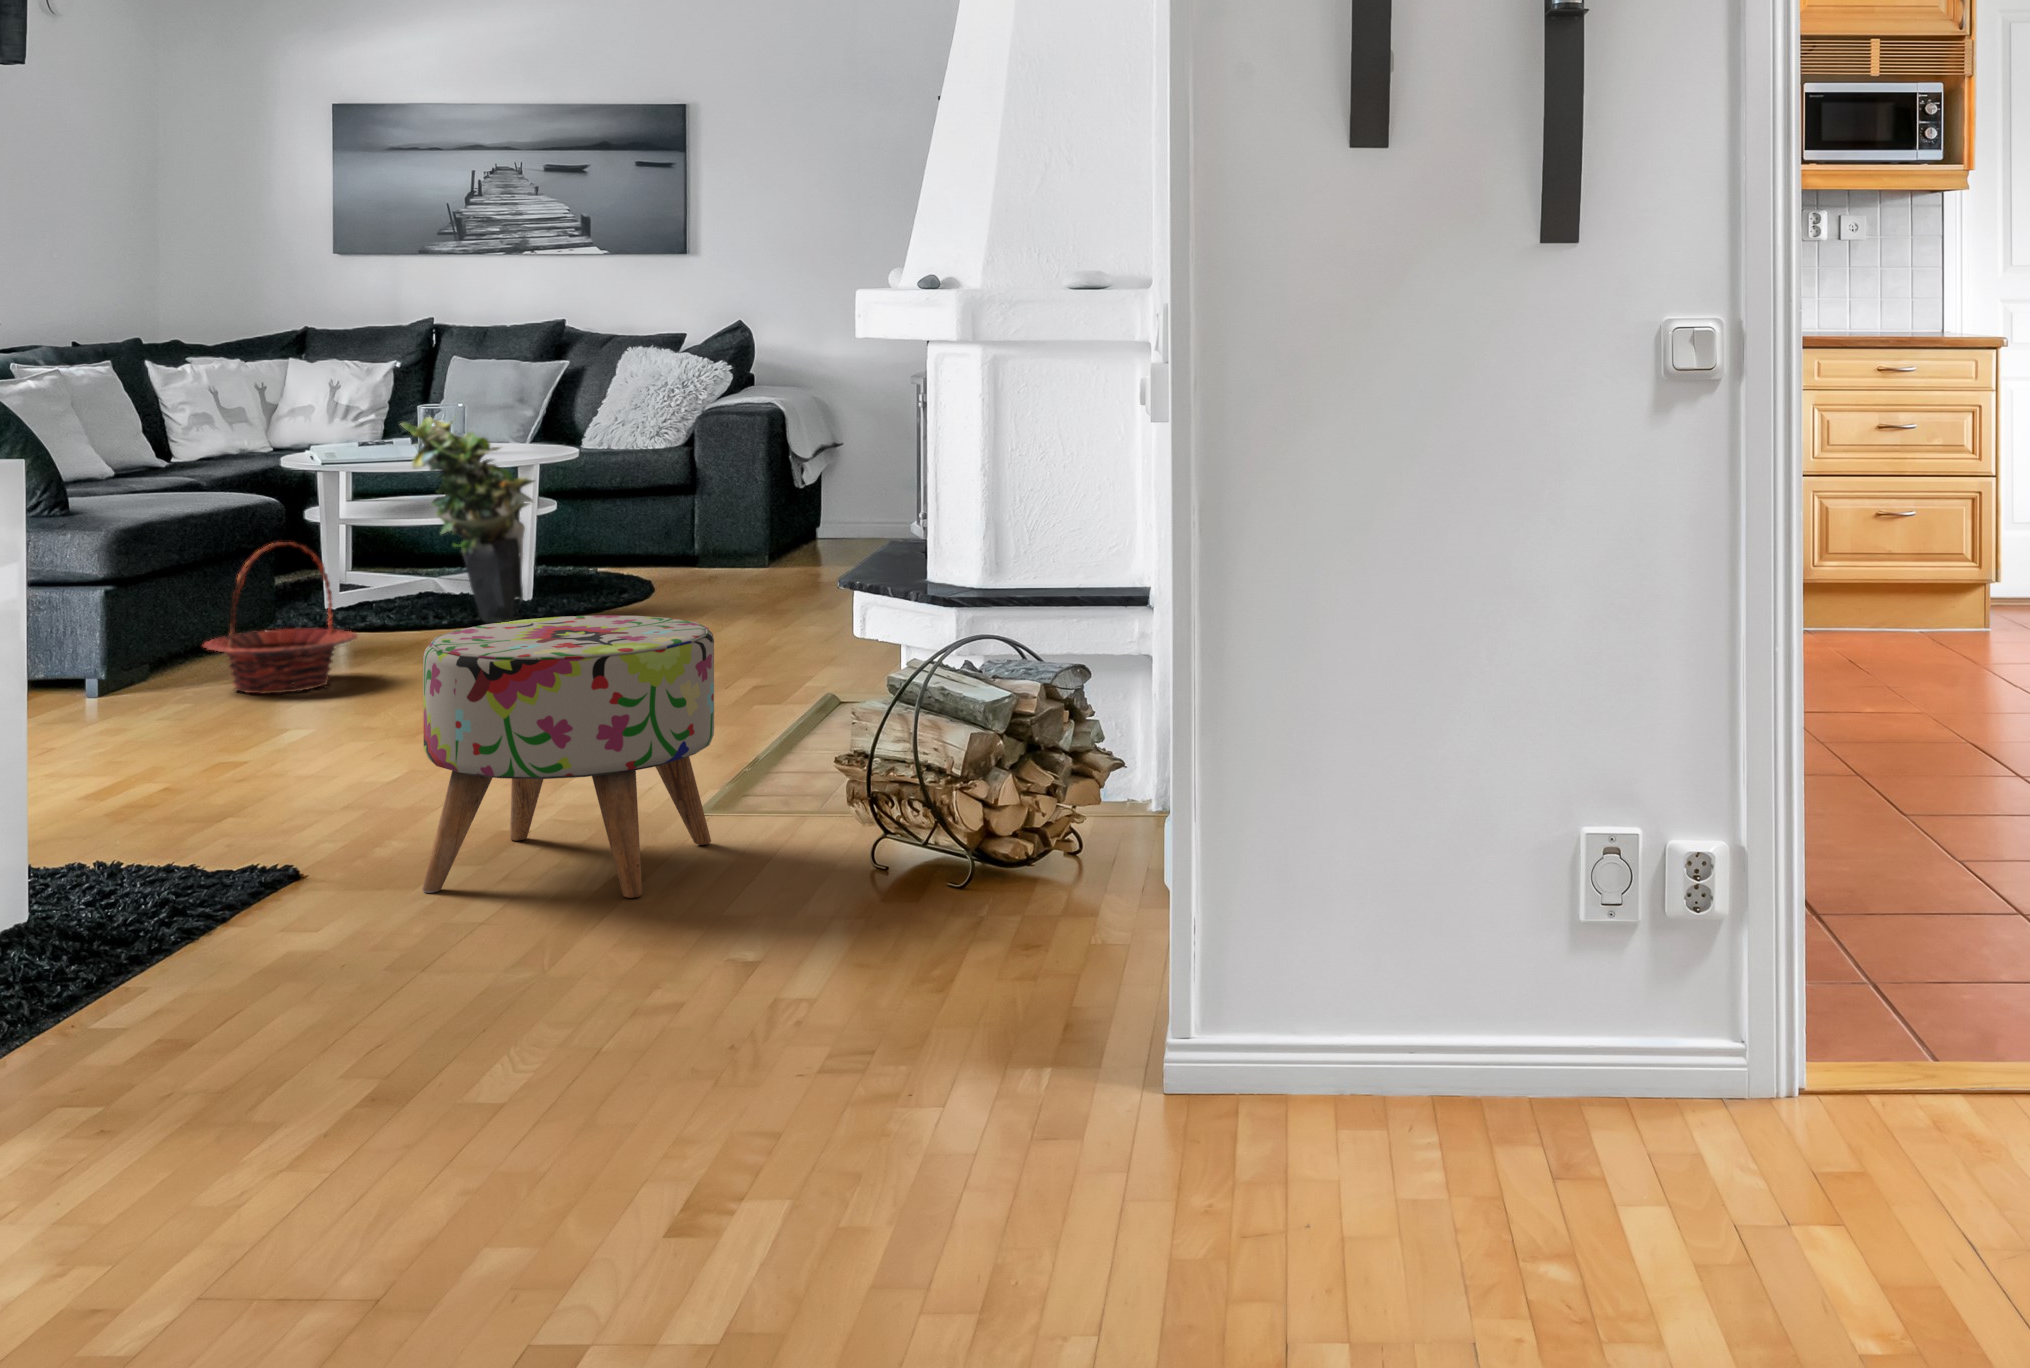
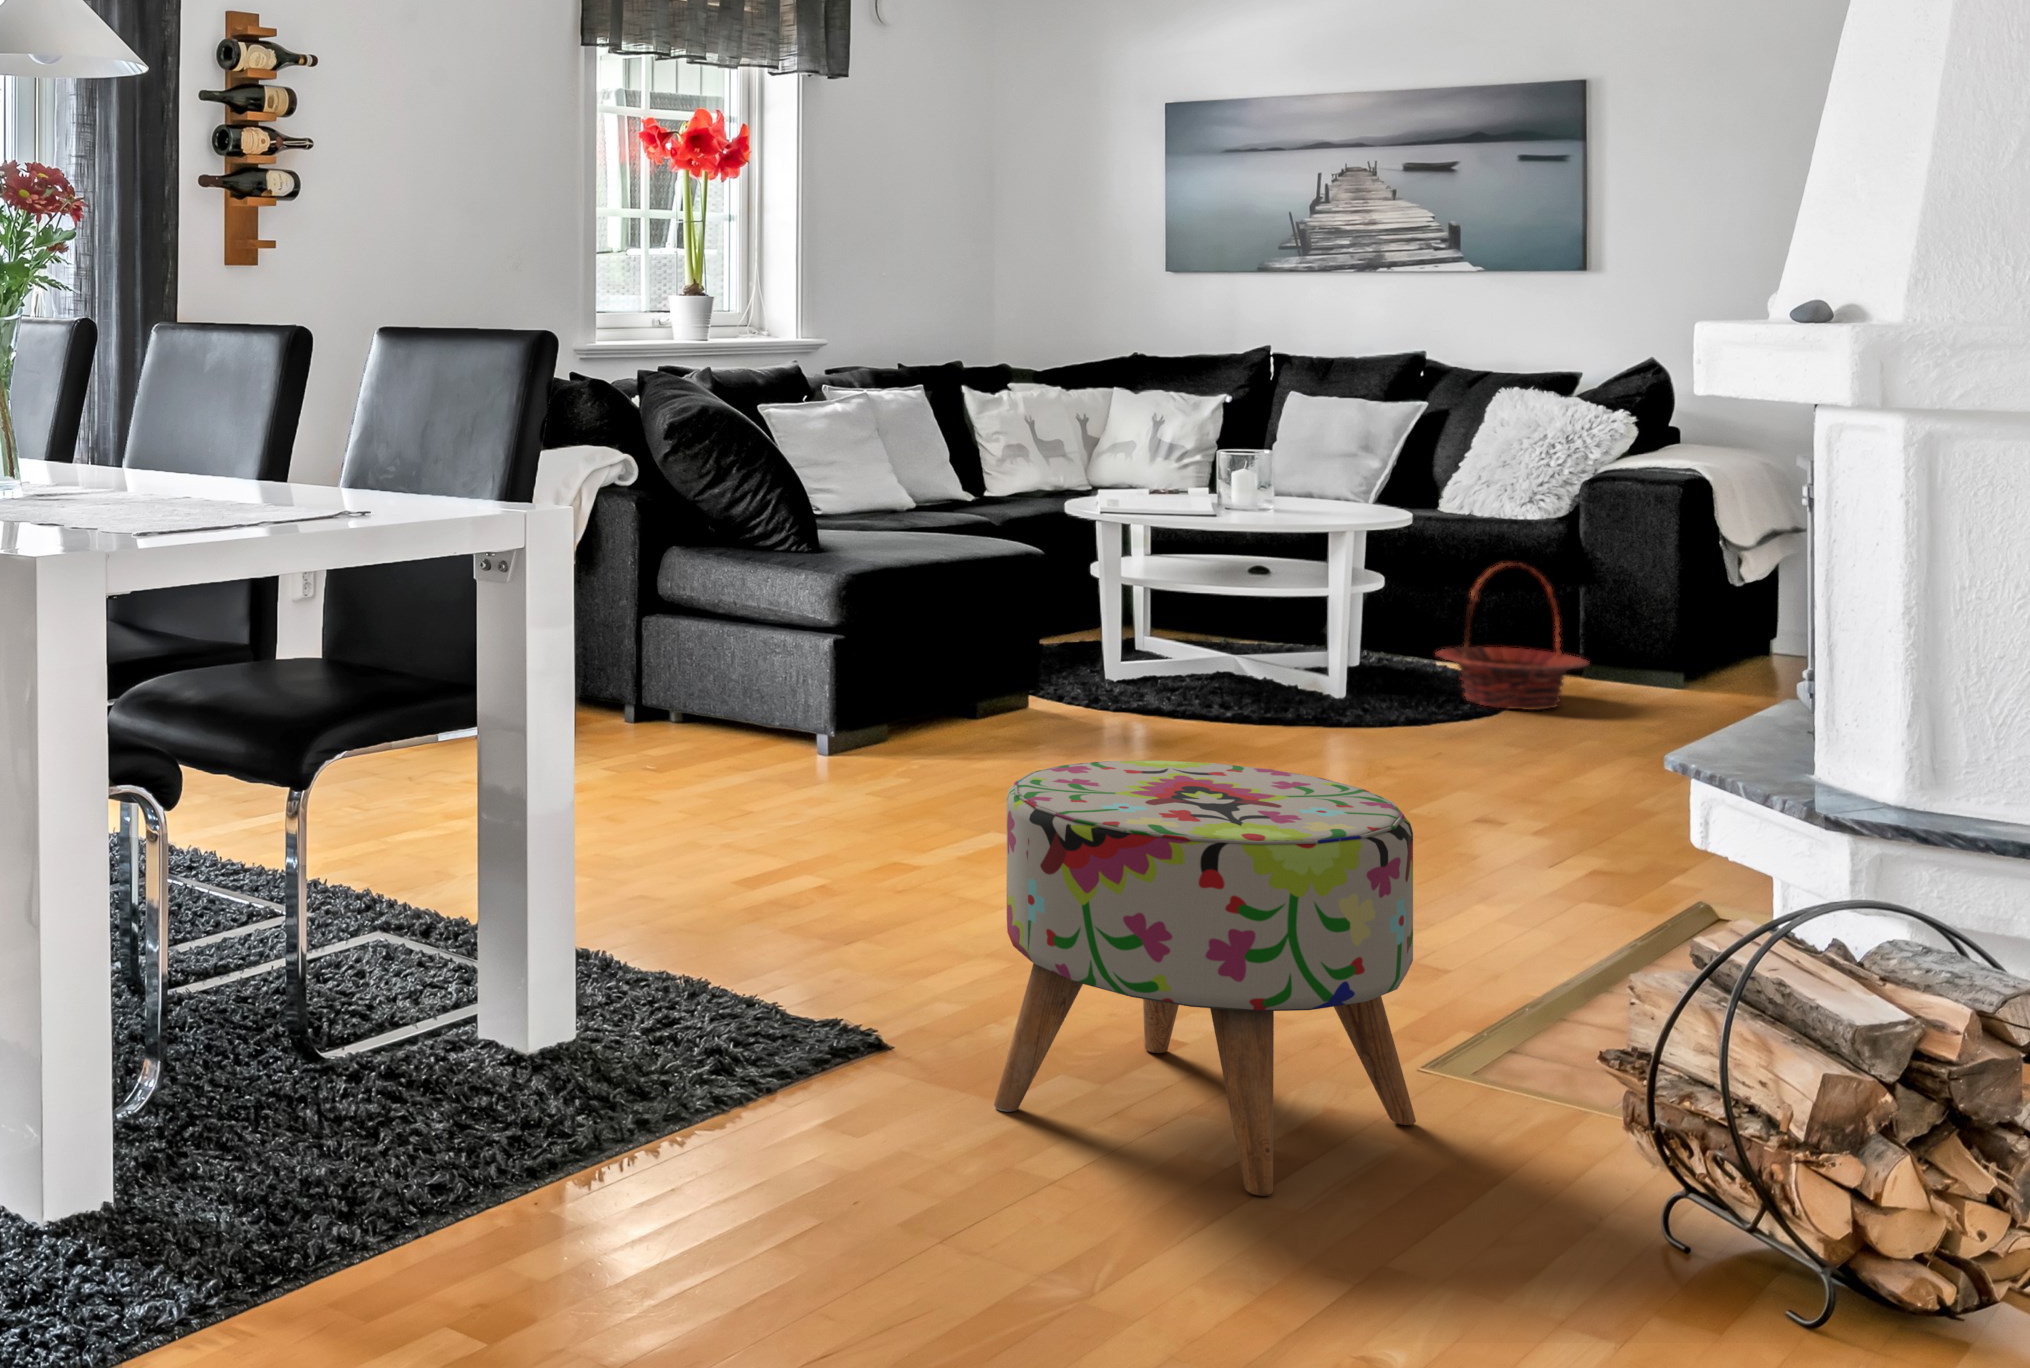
potted plant: present [401,417,534,623] -> none [1182,462,1344,721]
basket: present [203,542,357,694] -> present [1436,563,1589,710]

